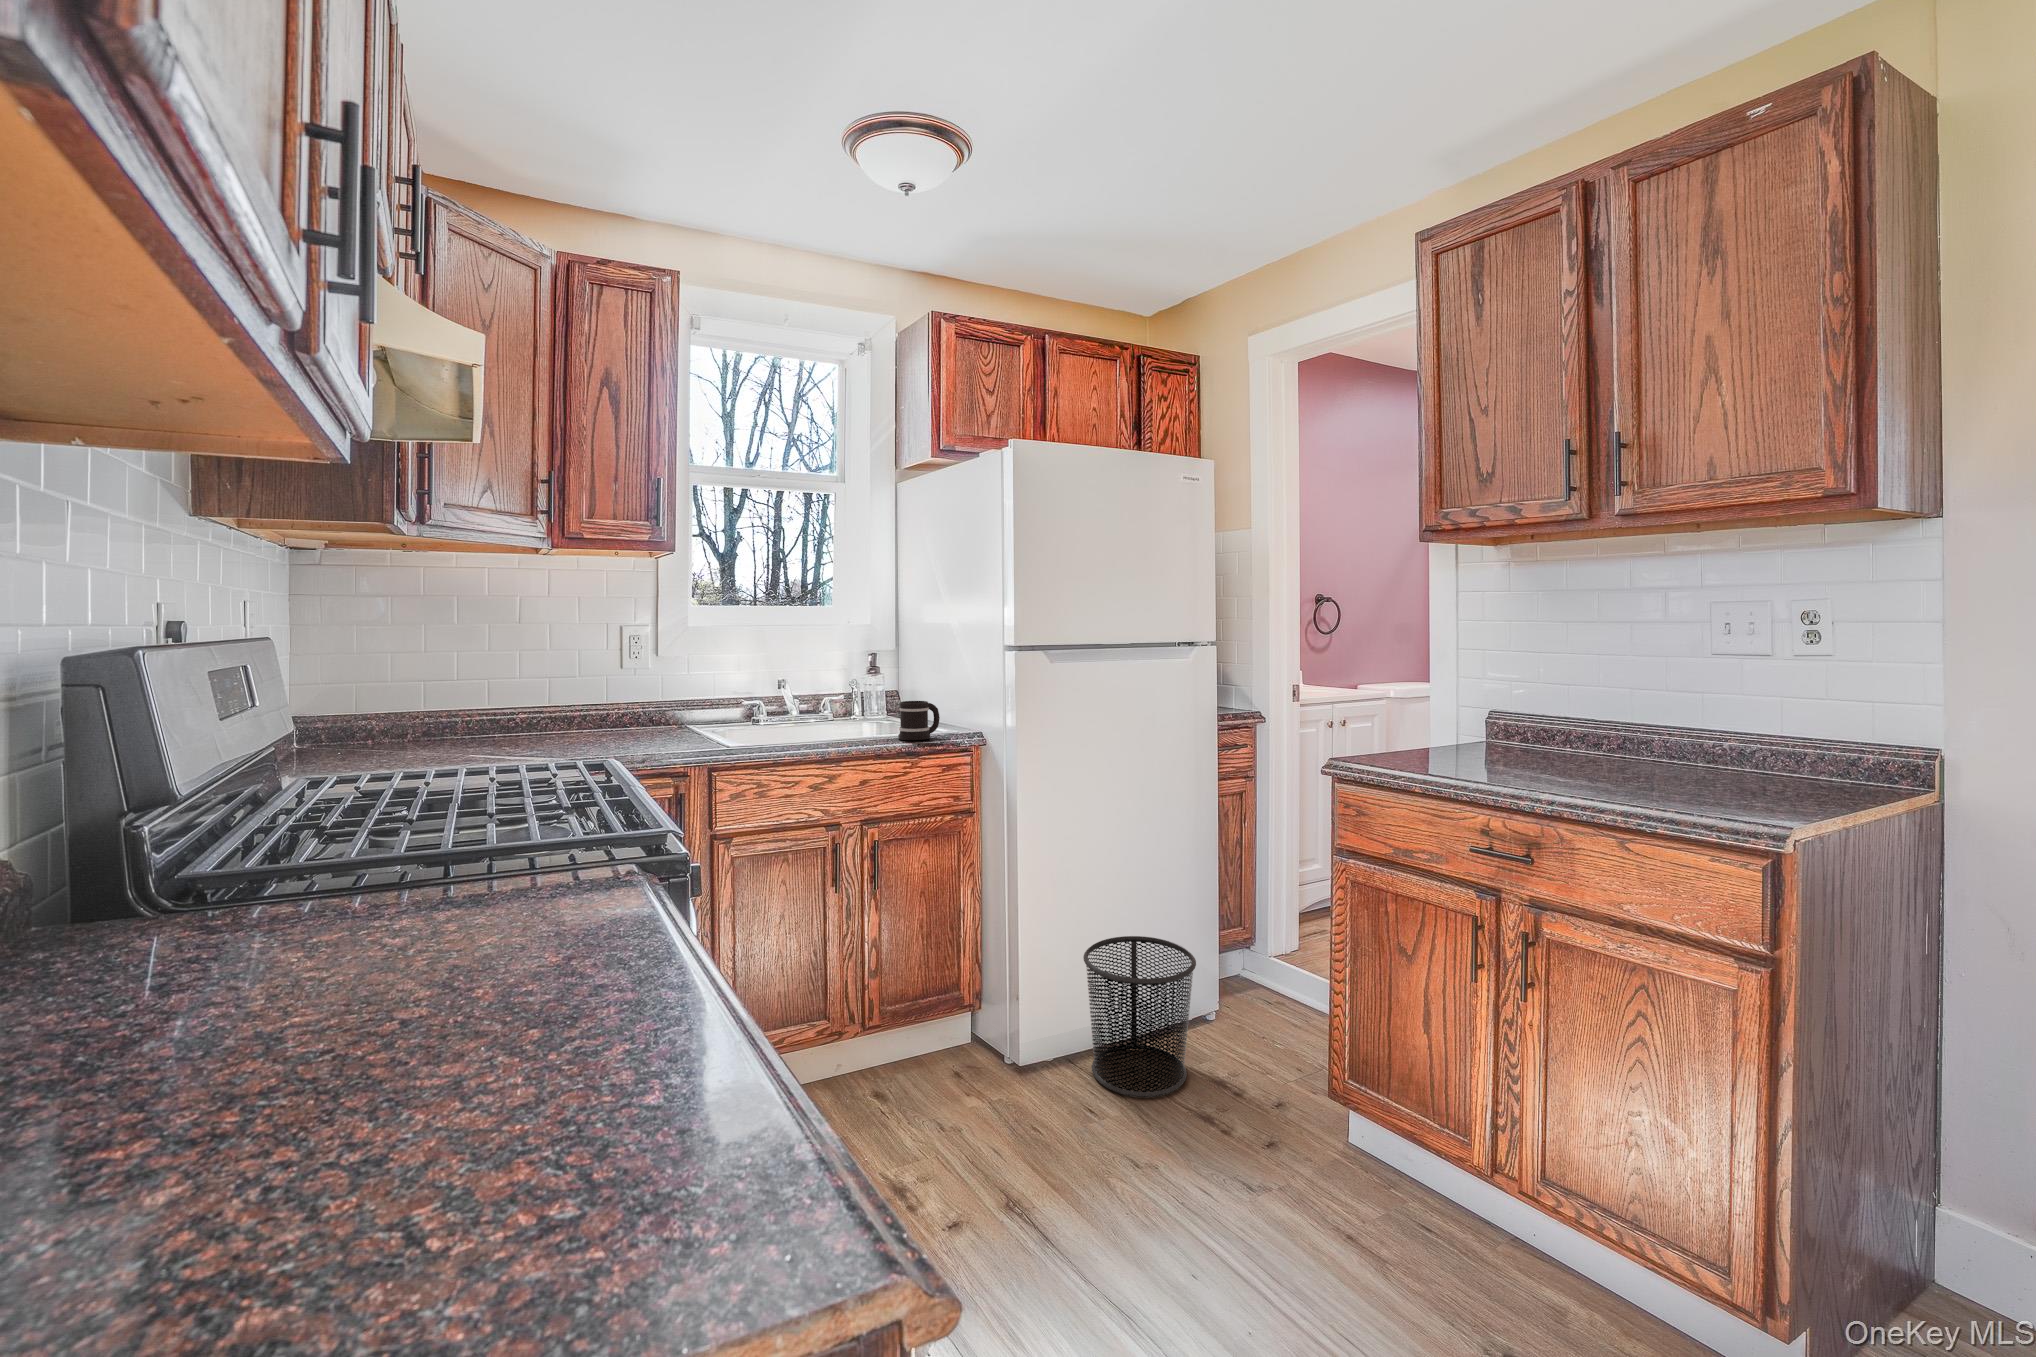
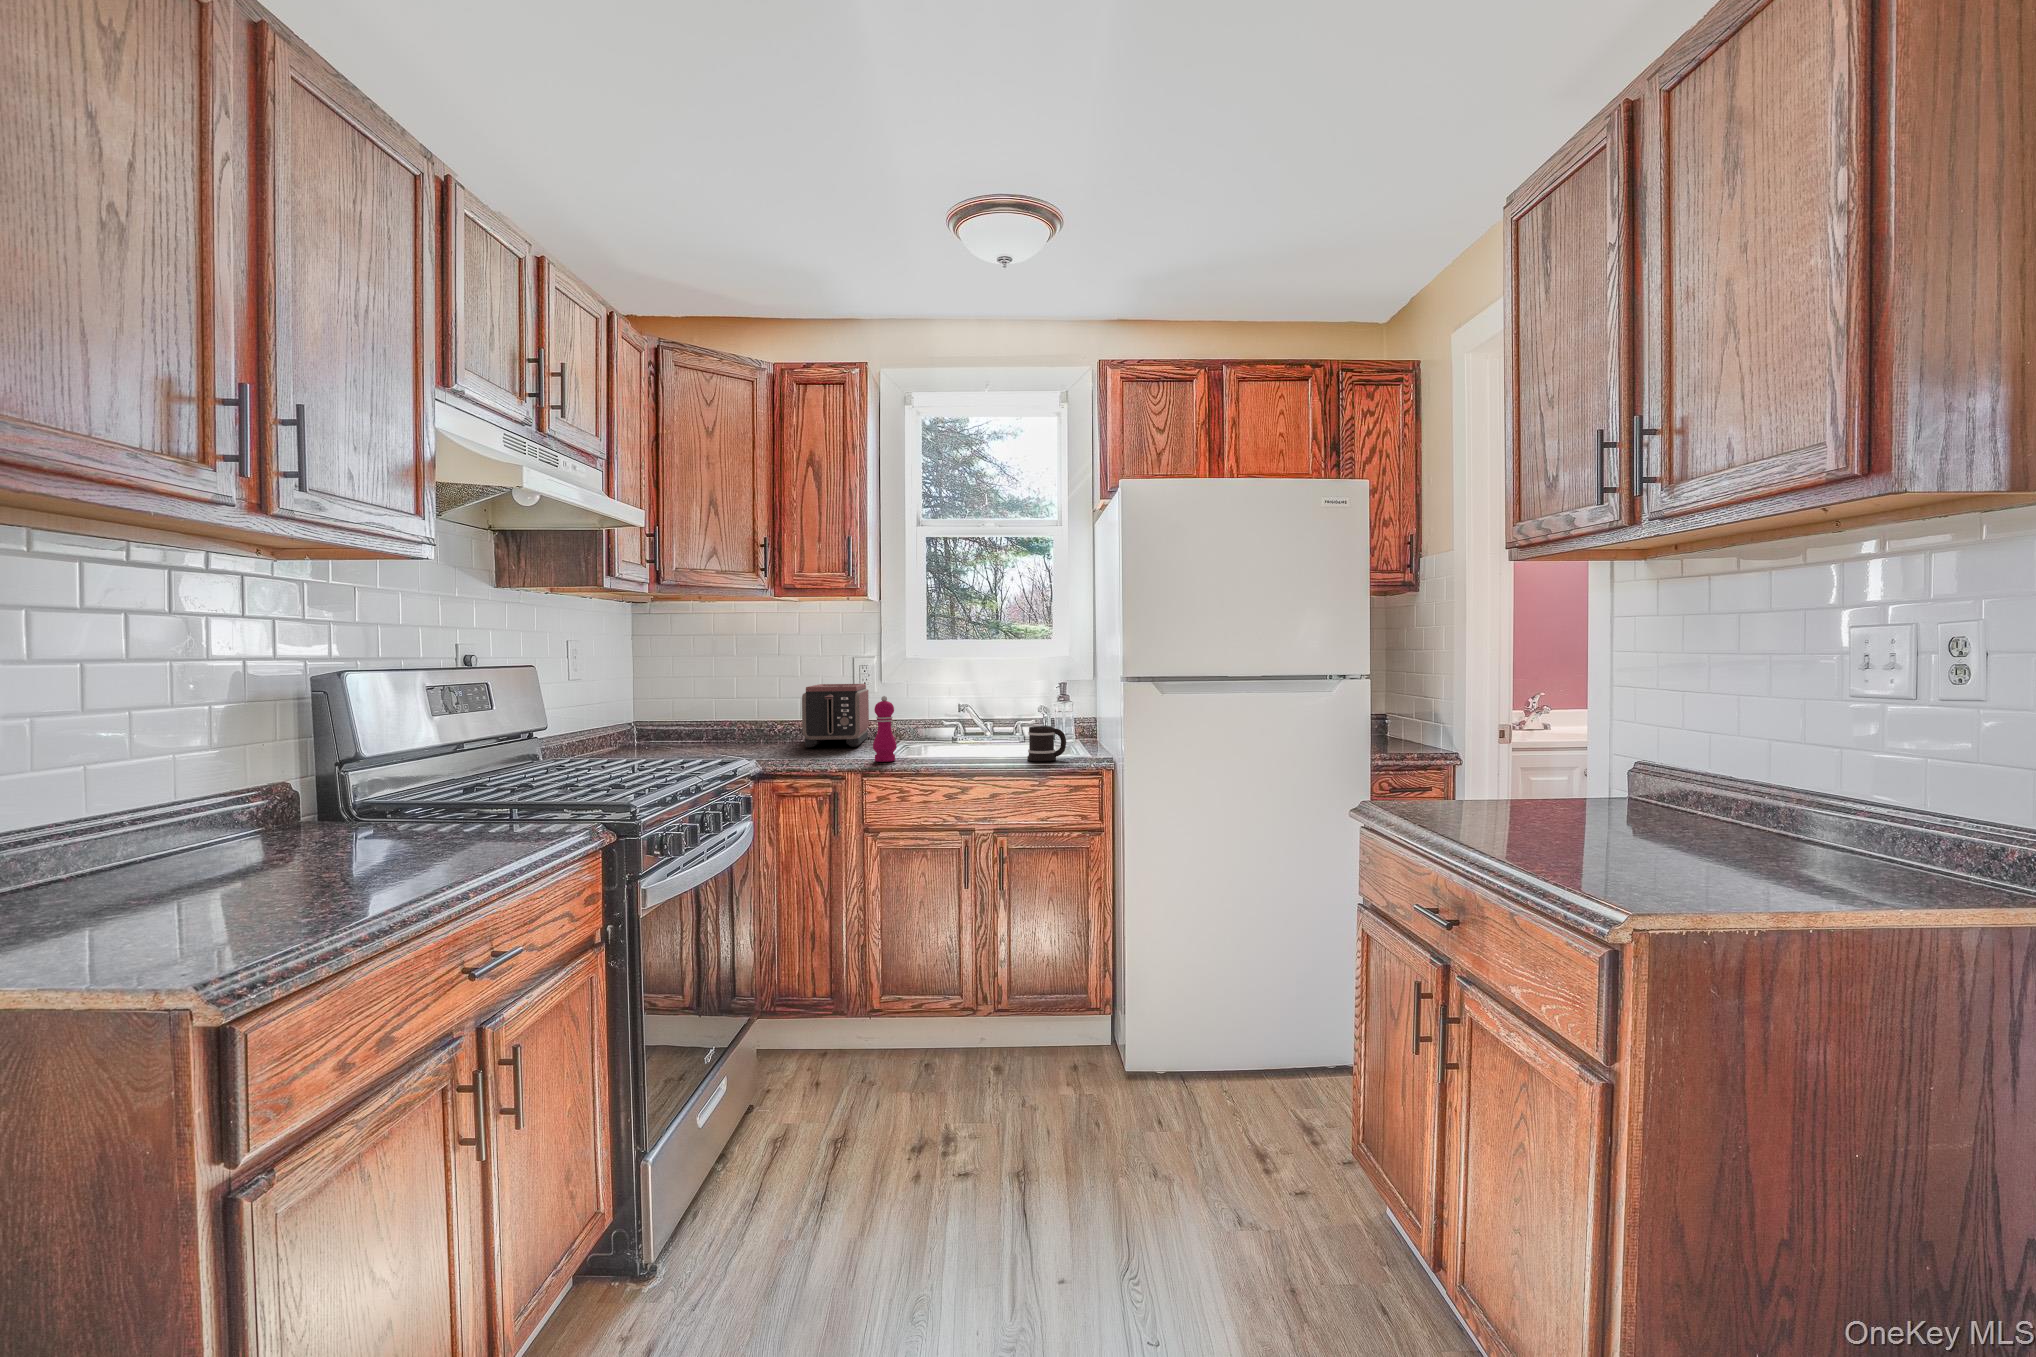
toaster: none [575,657,664,740] -> present [802,684,869,747]
pepper mill: none [714,671,745,752] -> present [873,696,897,762]
waste bin: present [1083,936,1196,1097] -> none [1177,973,1293,1136]

